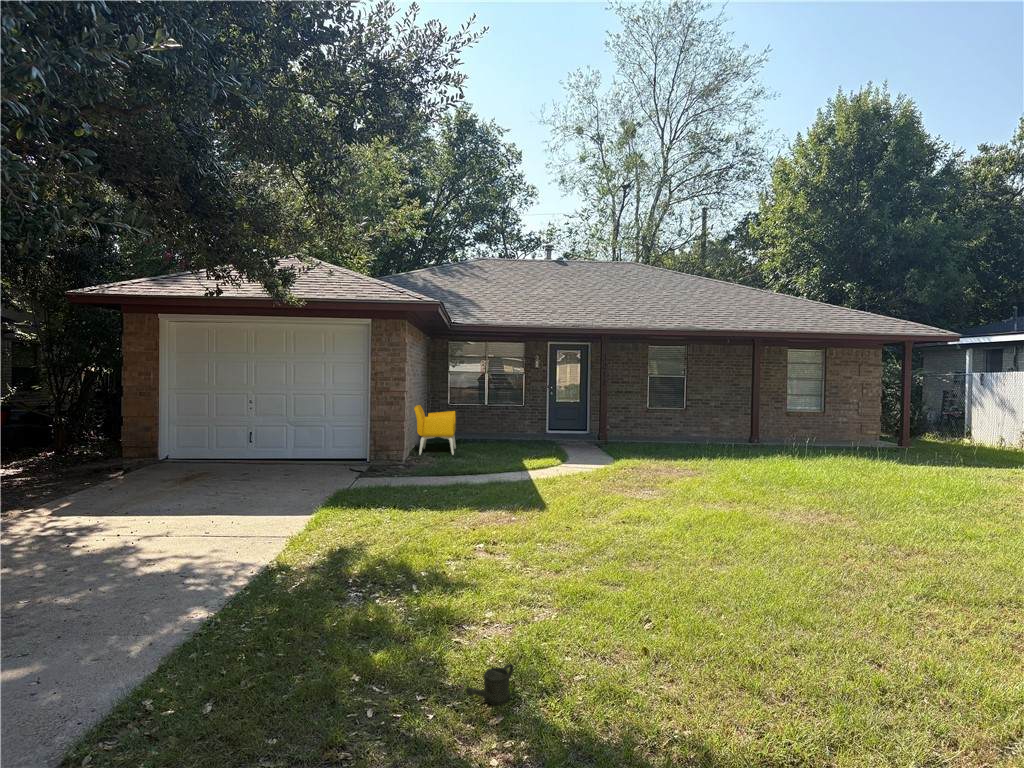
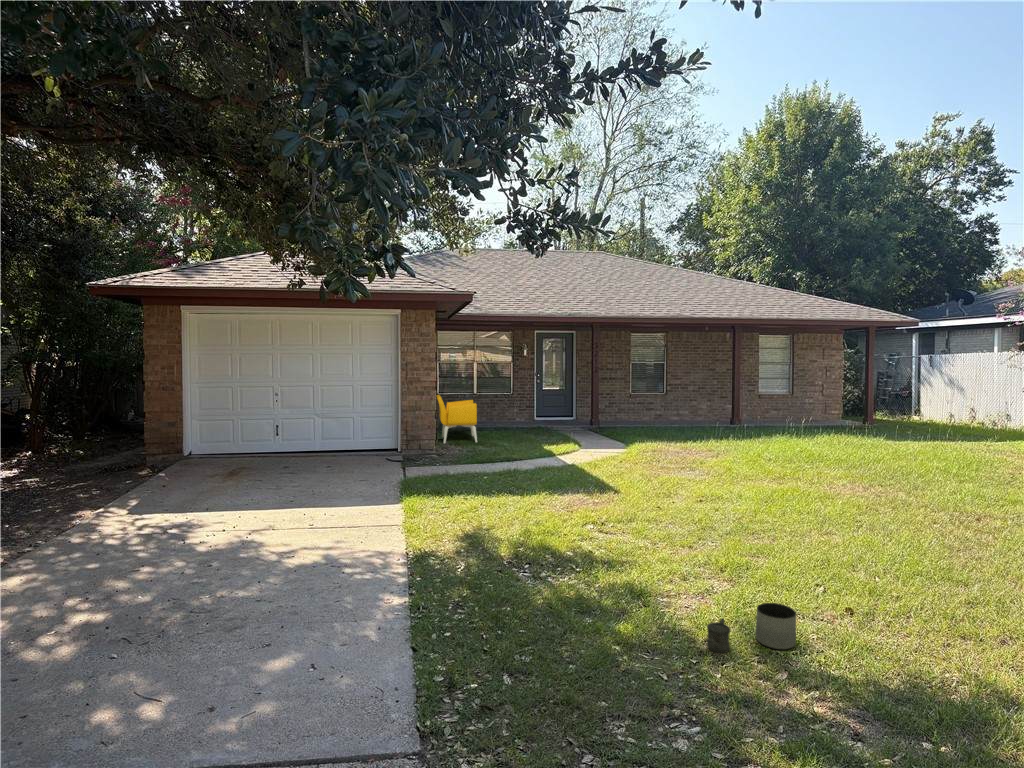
planter: none [547,648,591,706] -> present [756,603,796,650]

